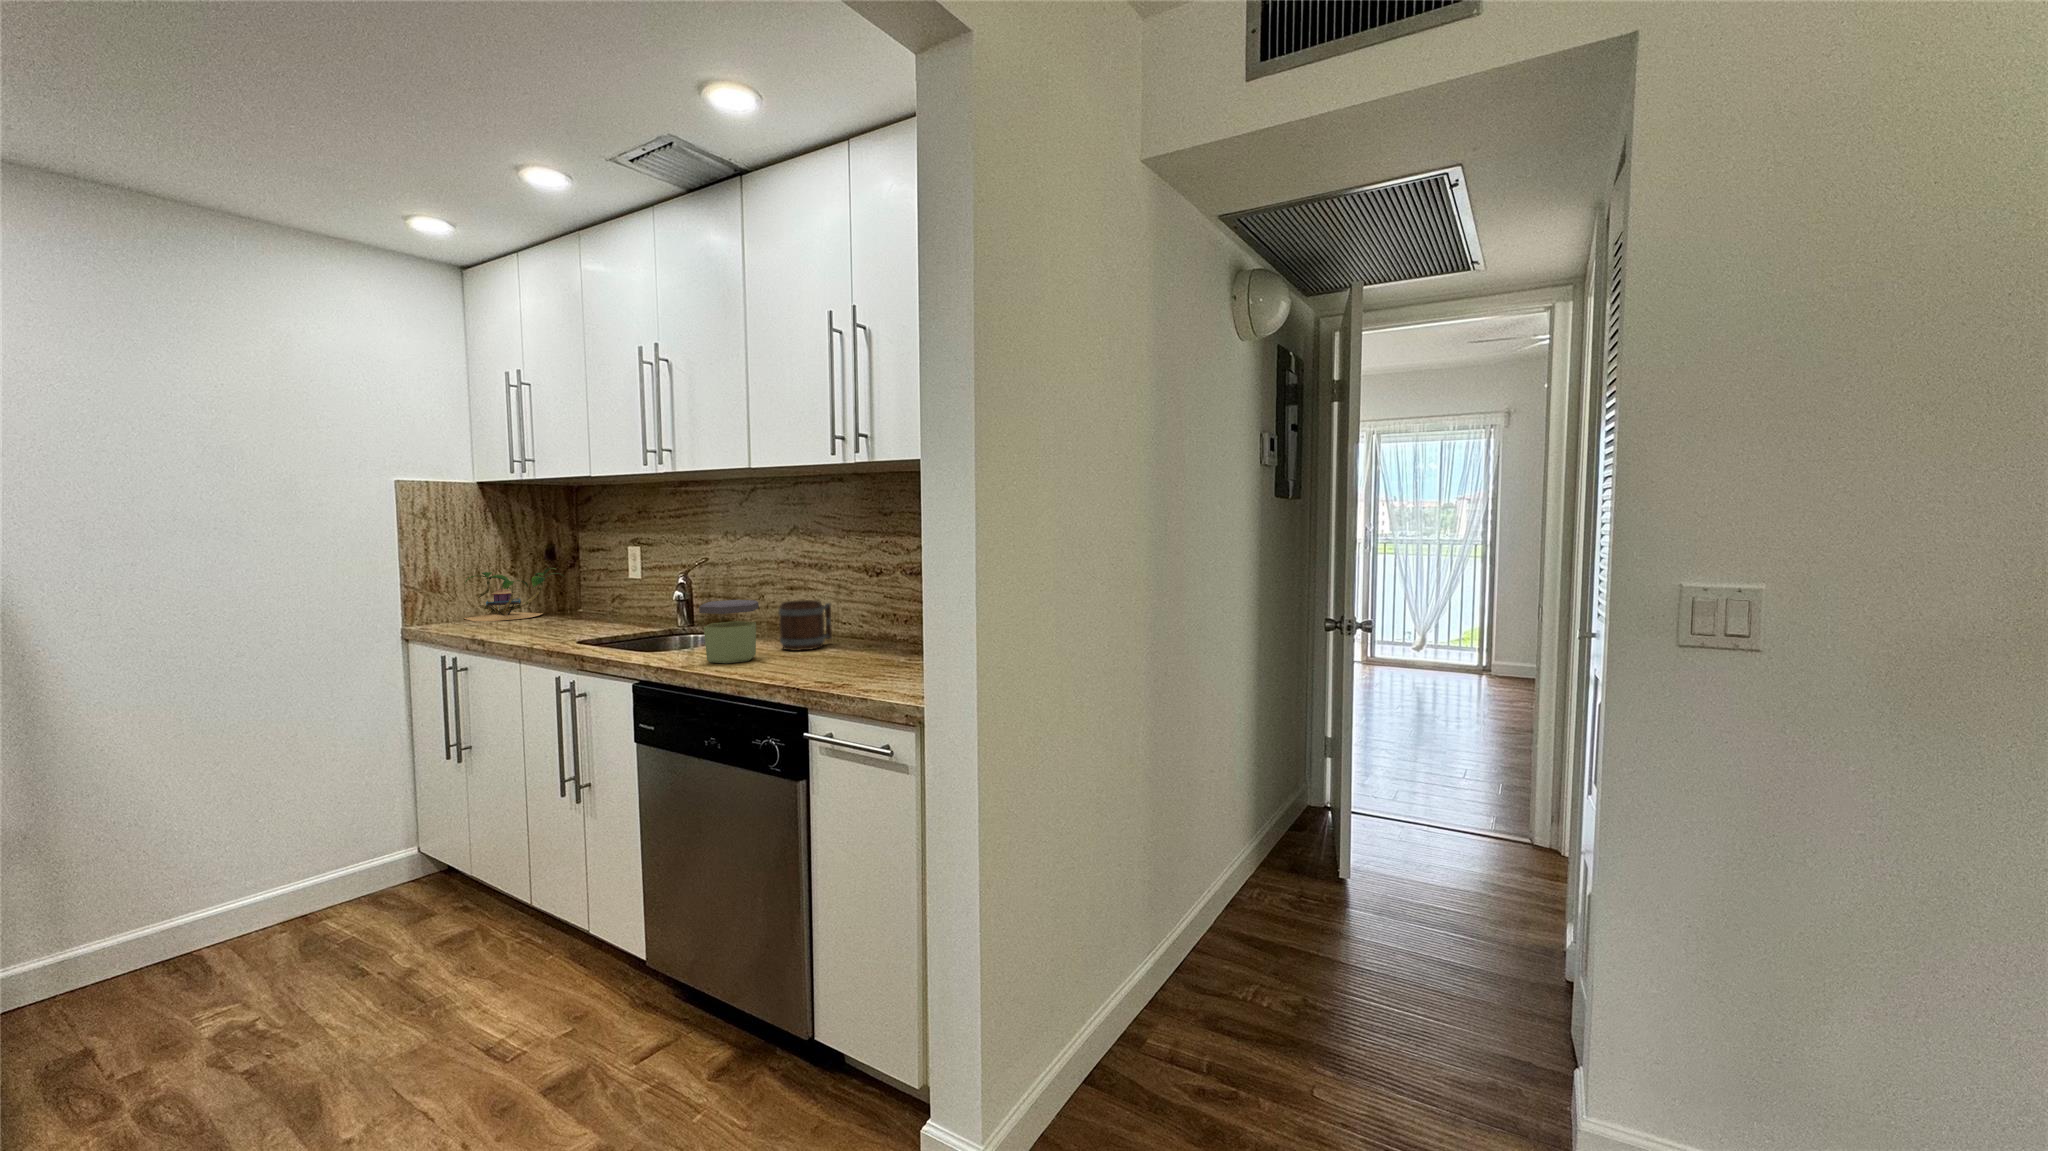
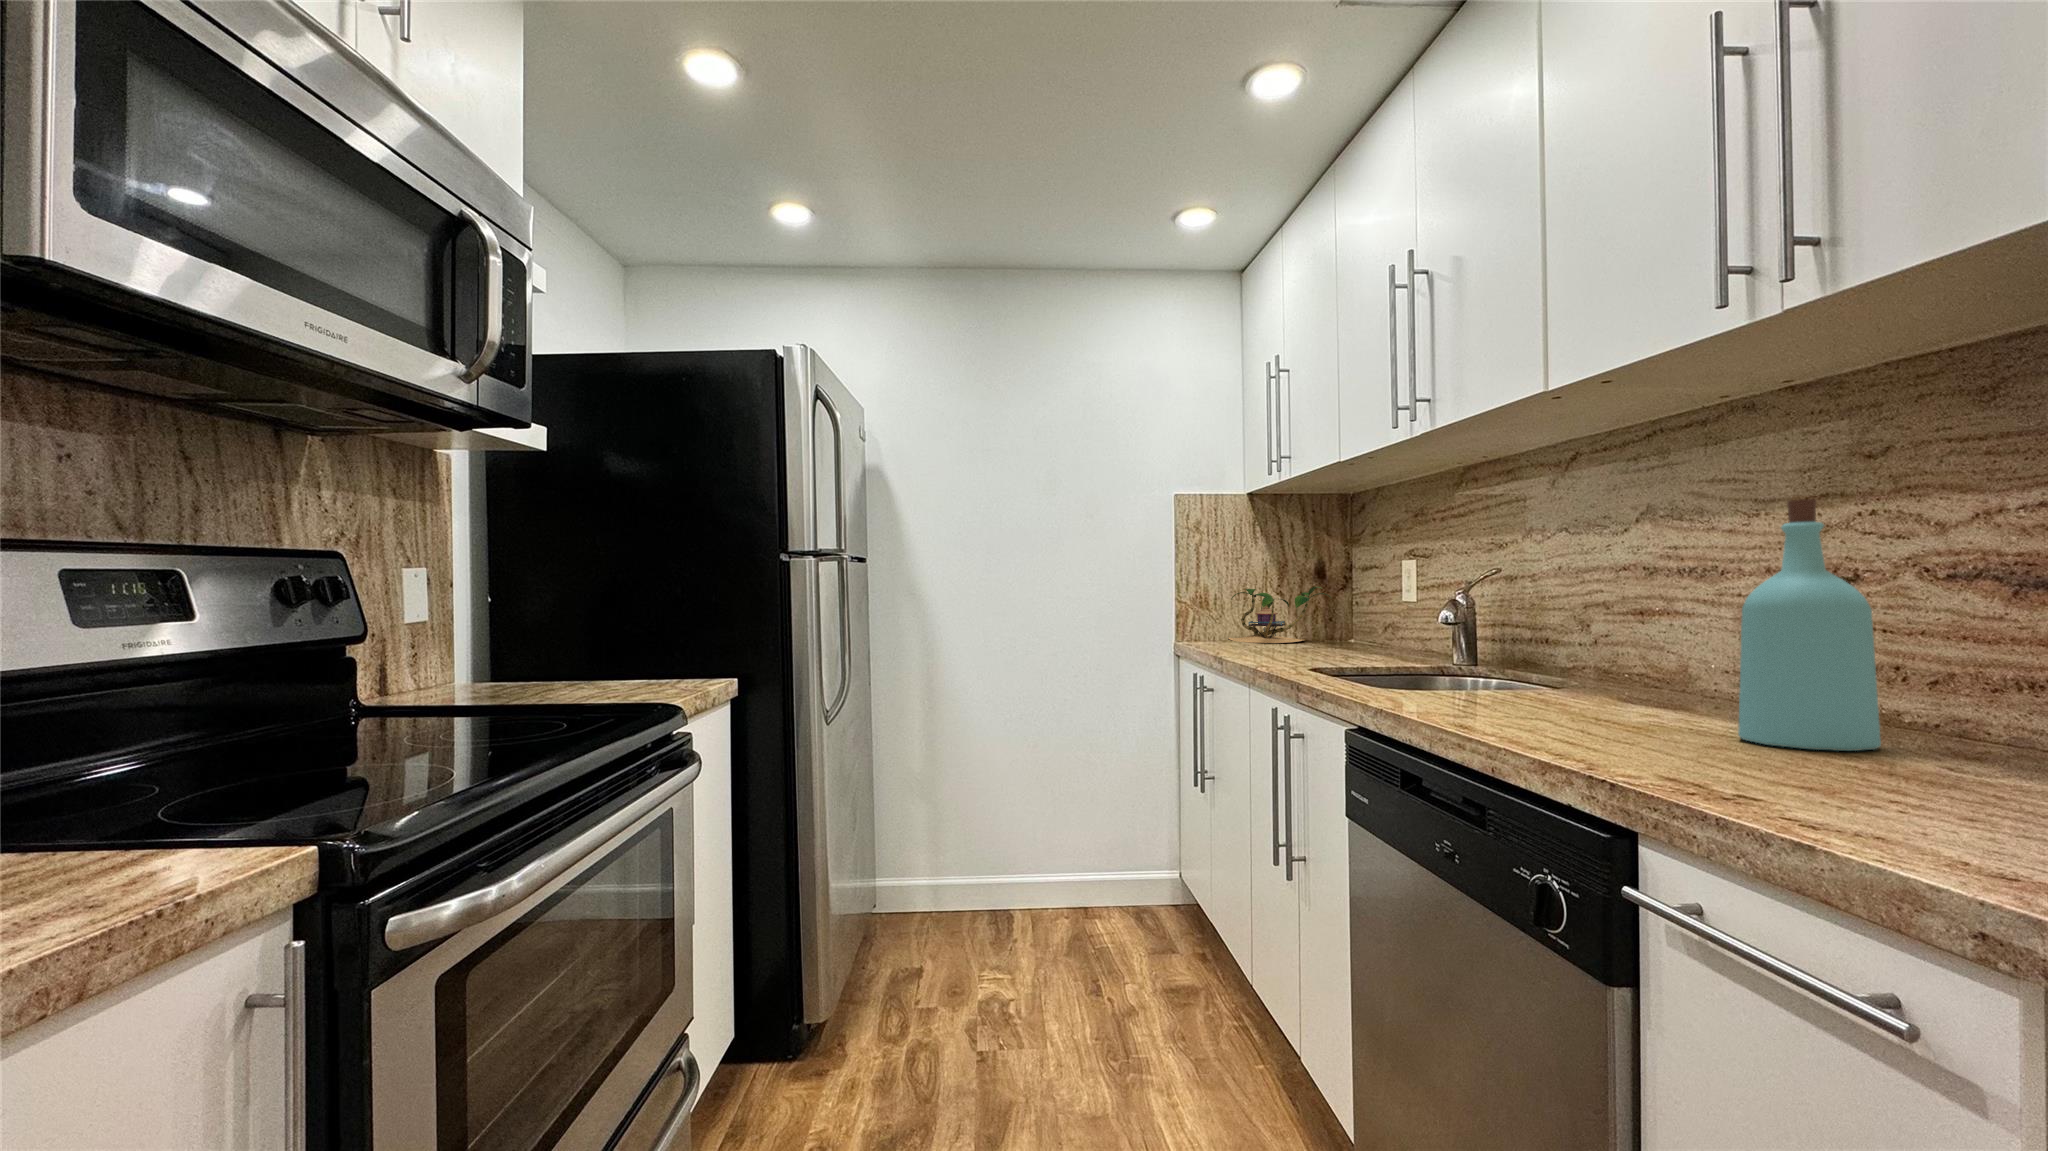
bottle: none [841,541,890,658] -> present [1738,499,1881,751]
jar: present [699,600,759,663] -> none [1447,615,1557,720]
mug: present [779,600,832,651] -> none [1603,627,1722,719]

